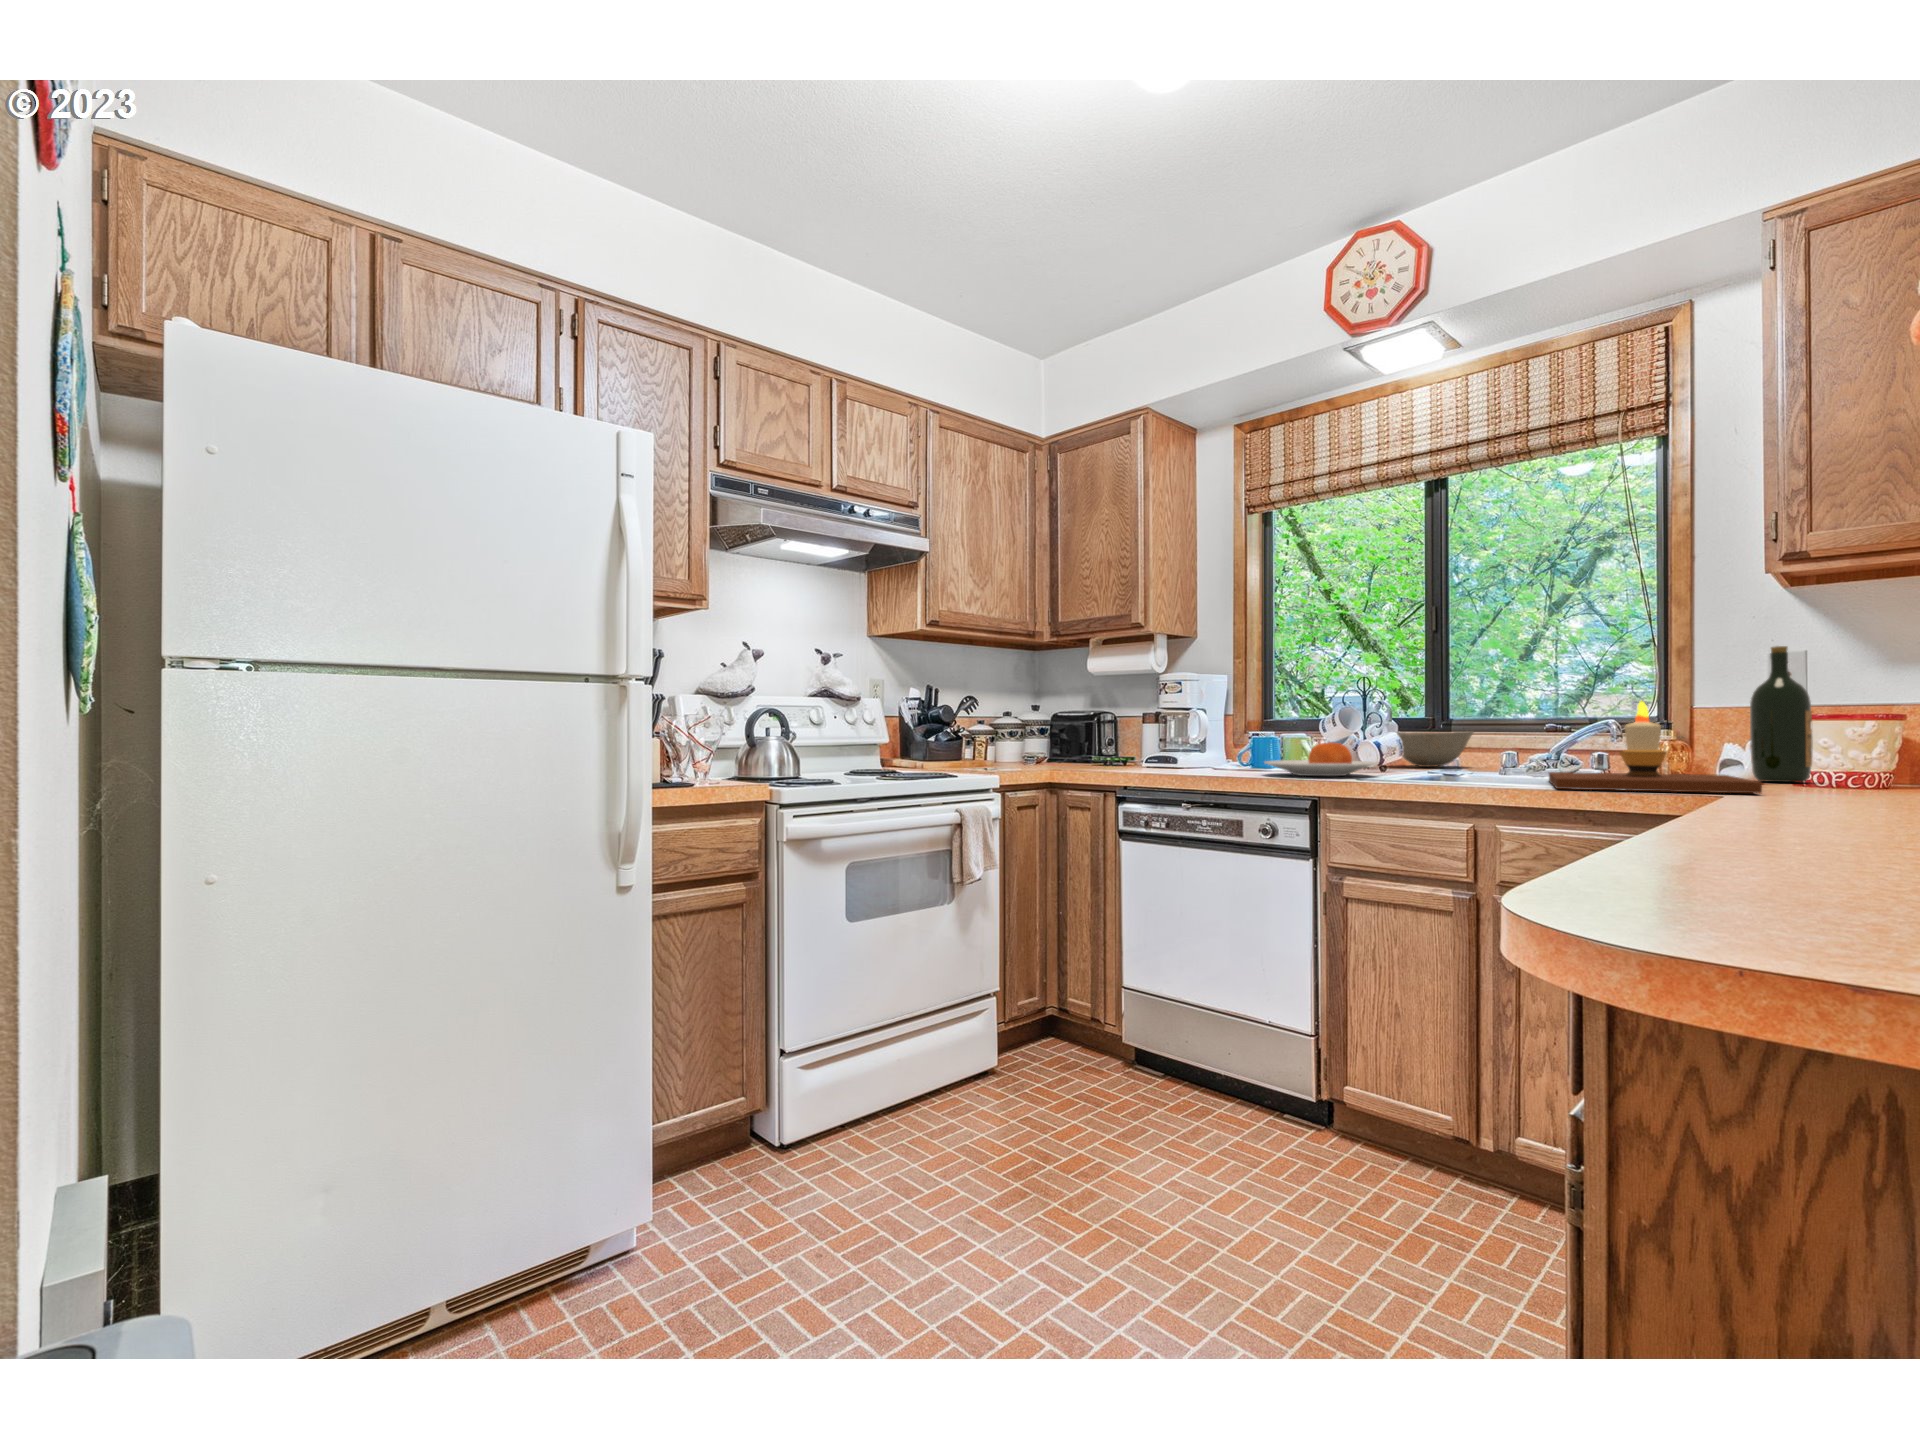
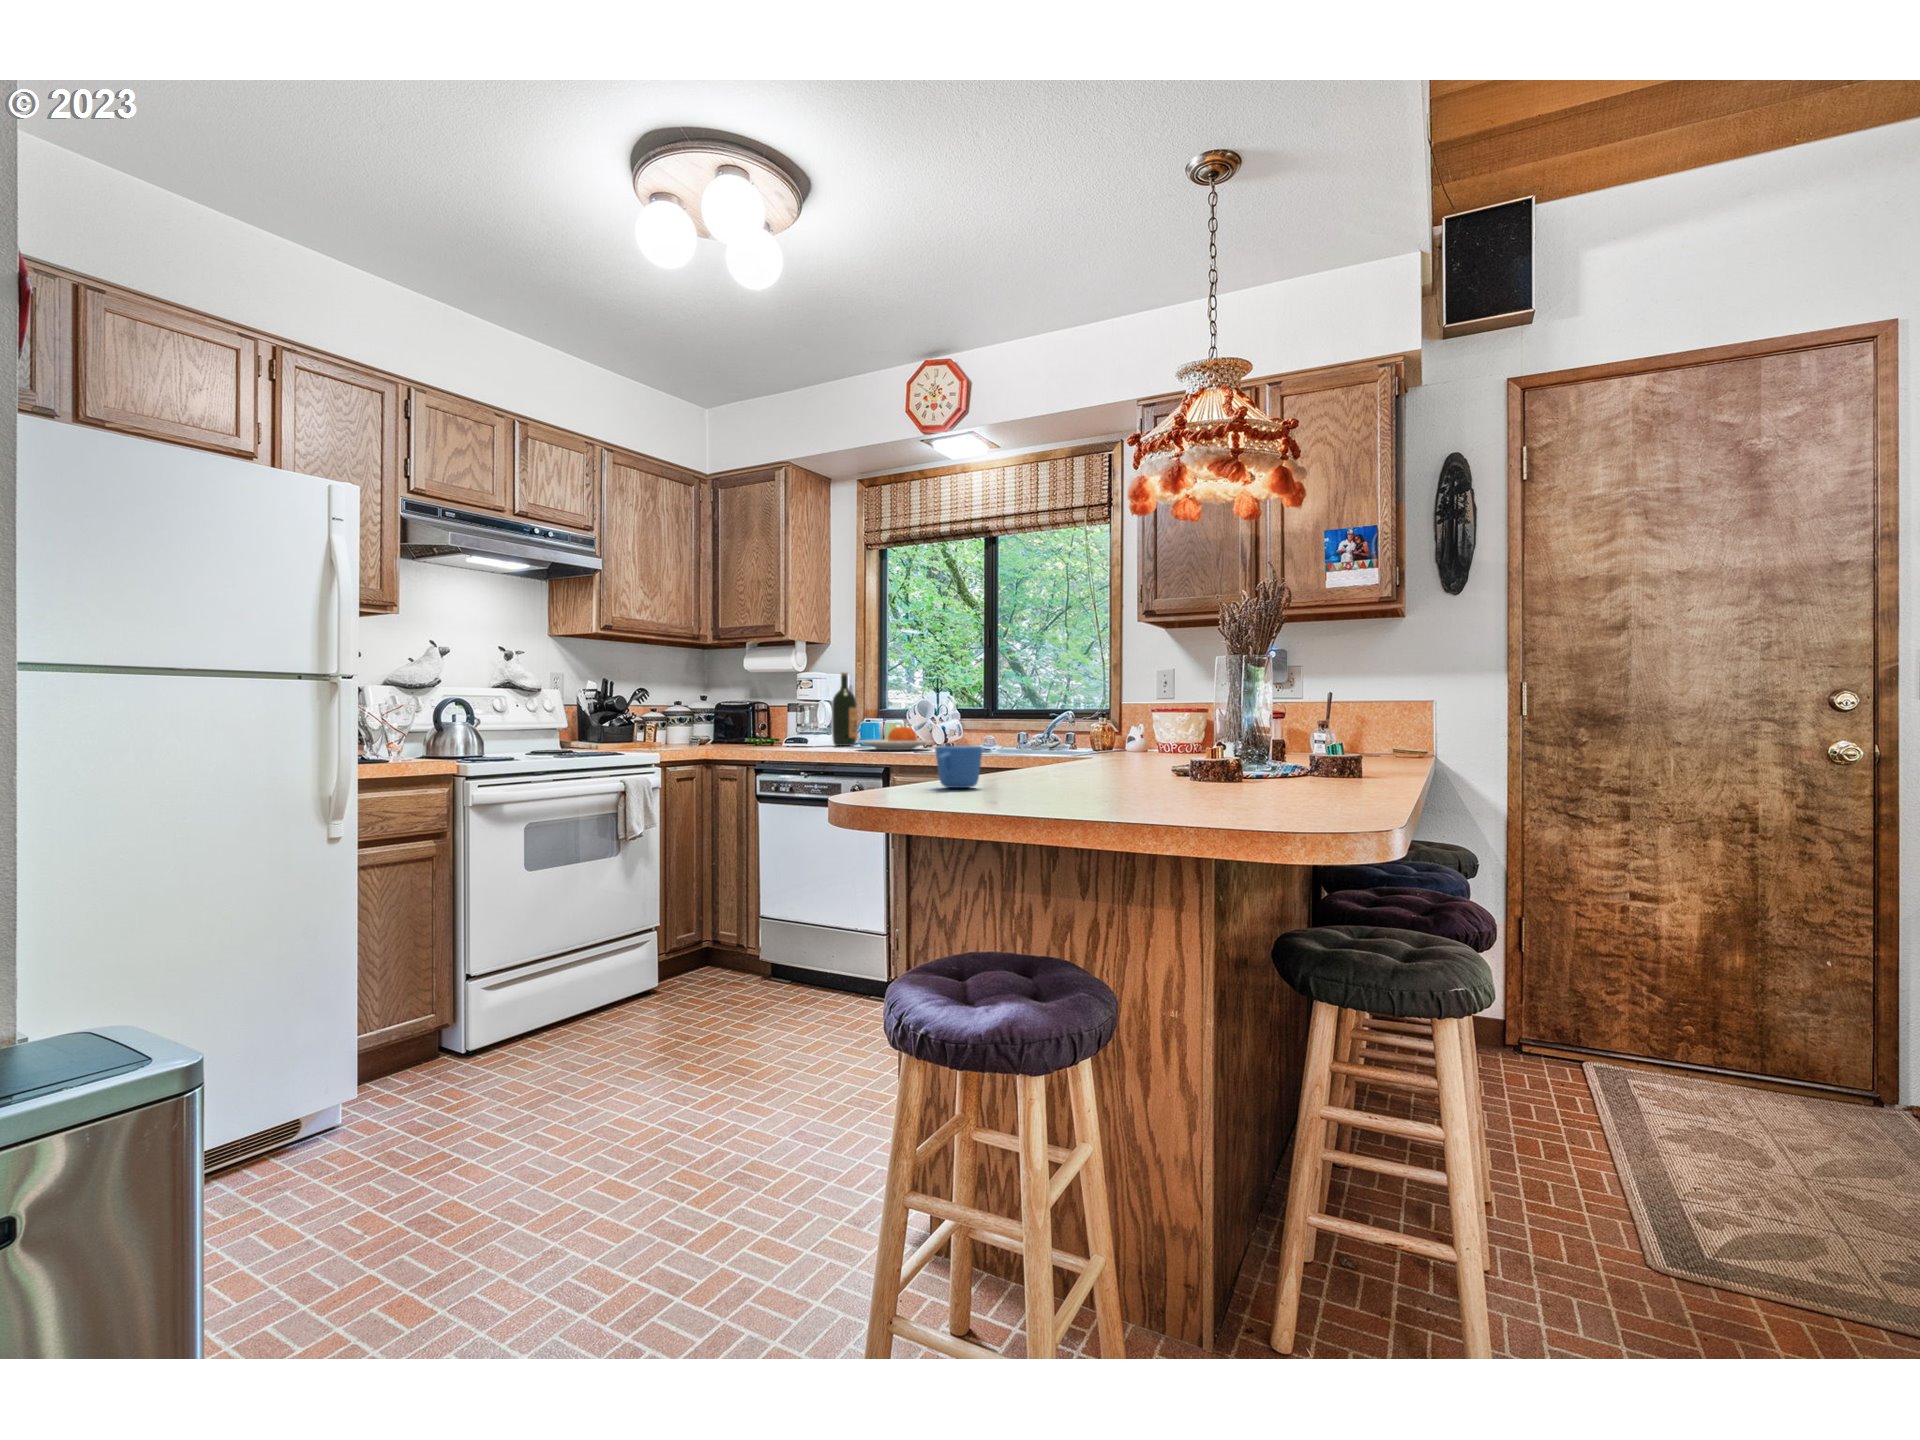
wine bottle: present [1750,646,1812,782] -> present [832,673,857,746]
candle: present [1549,701,1762,793] -> none [1017,700,1122,756]
bowl: present [1398,731,1473,767] -> none [955,719,1012,744]
mug: none [1666,791,1803,888] -> present [935,746,983,788]

